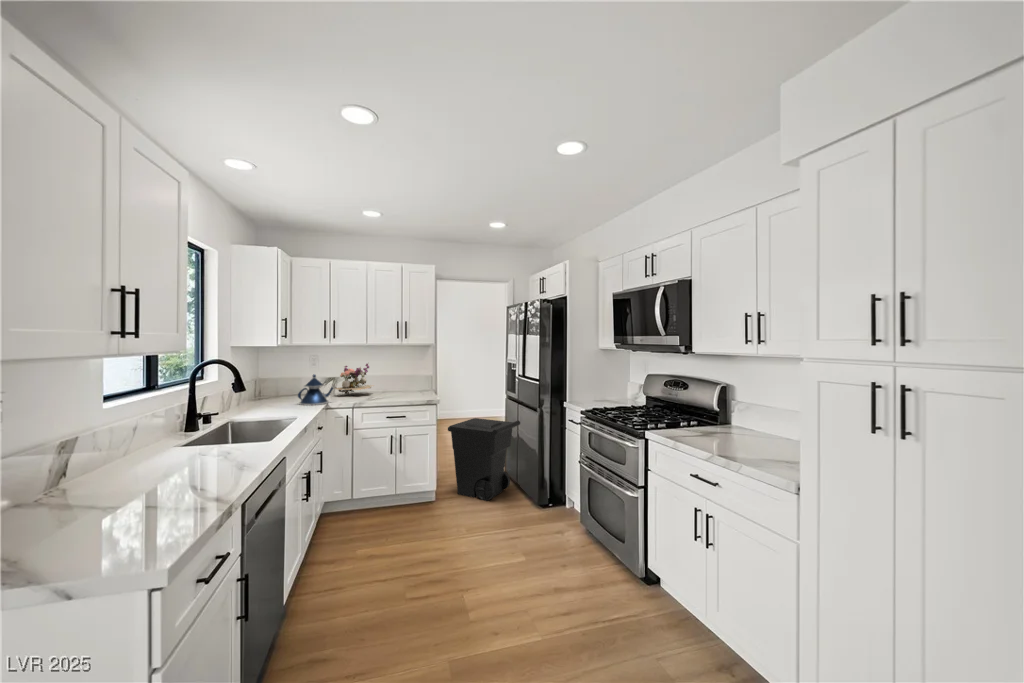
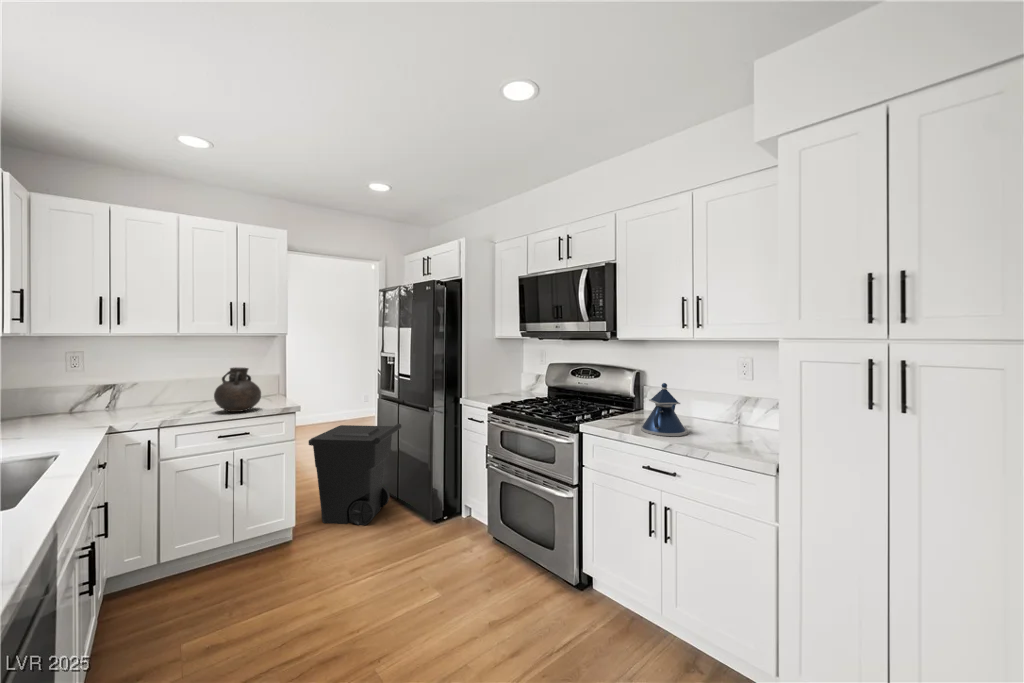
flower arrangement: present [335,364,372,394] -> none [114,361,188,409]
vase: none [385,369,414,401] -> present [214,368,261,412]
teapot: present [298,374,334,405] -> present [641,383,688,436]

